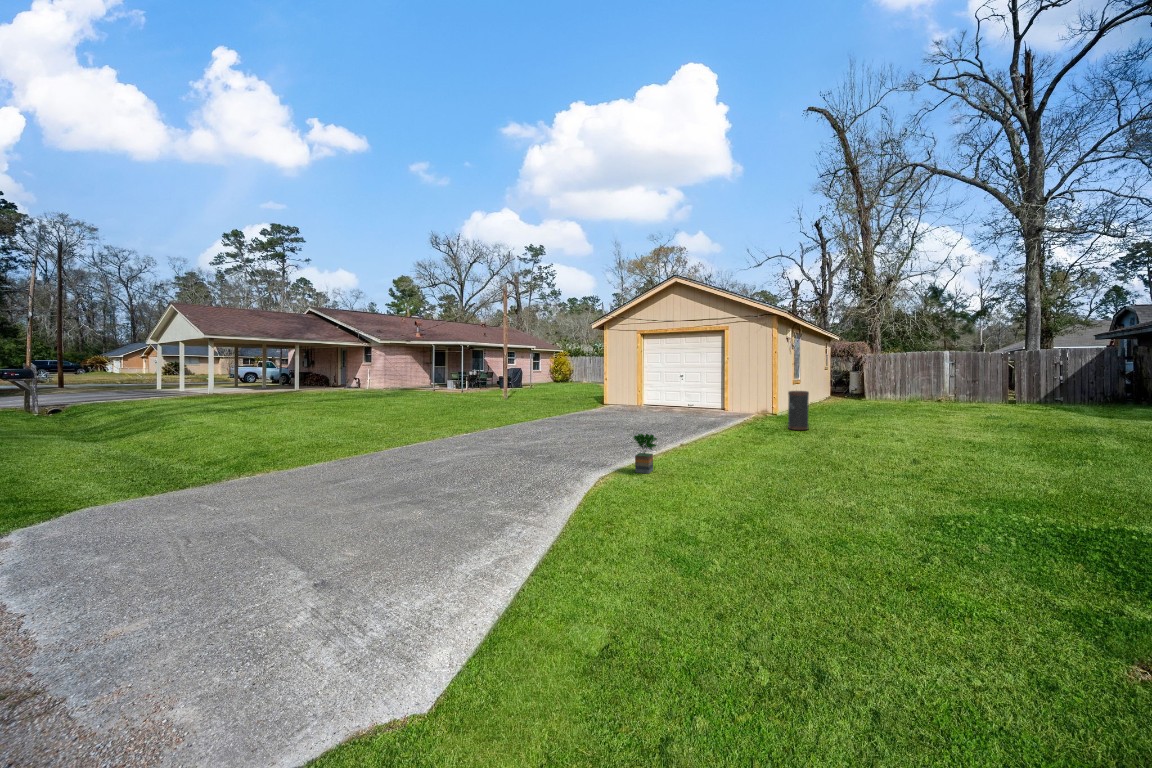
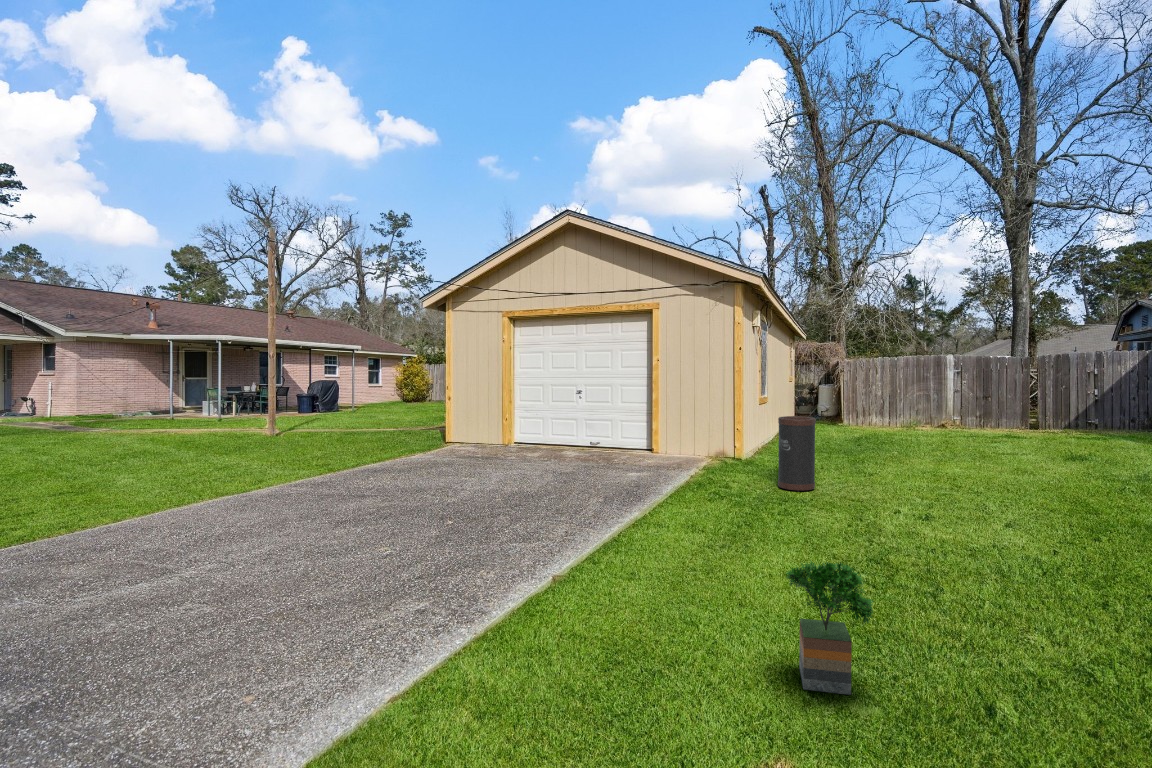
potted tree: present [633,434,657,474] -> present [786,561,873,695]

